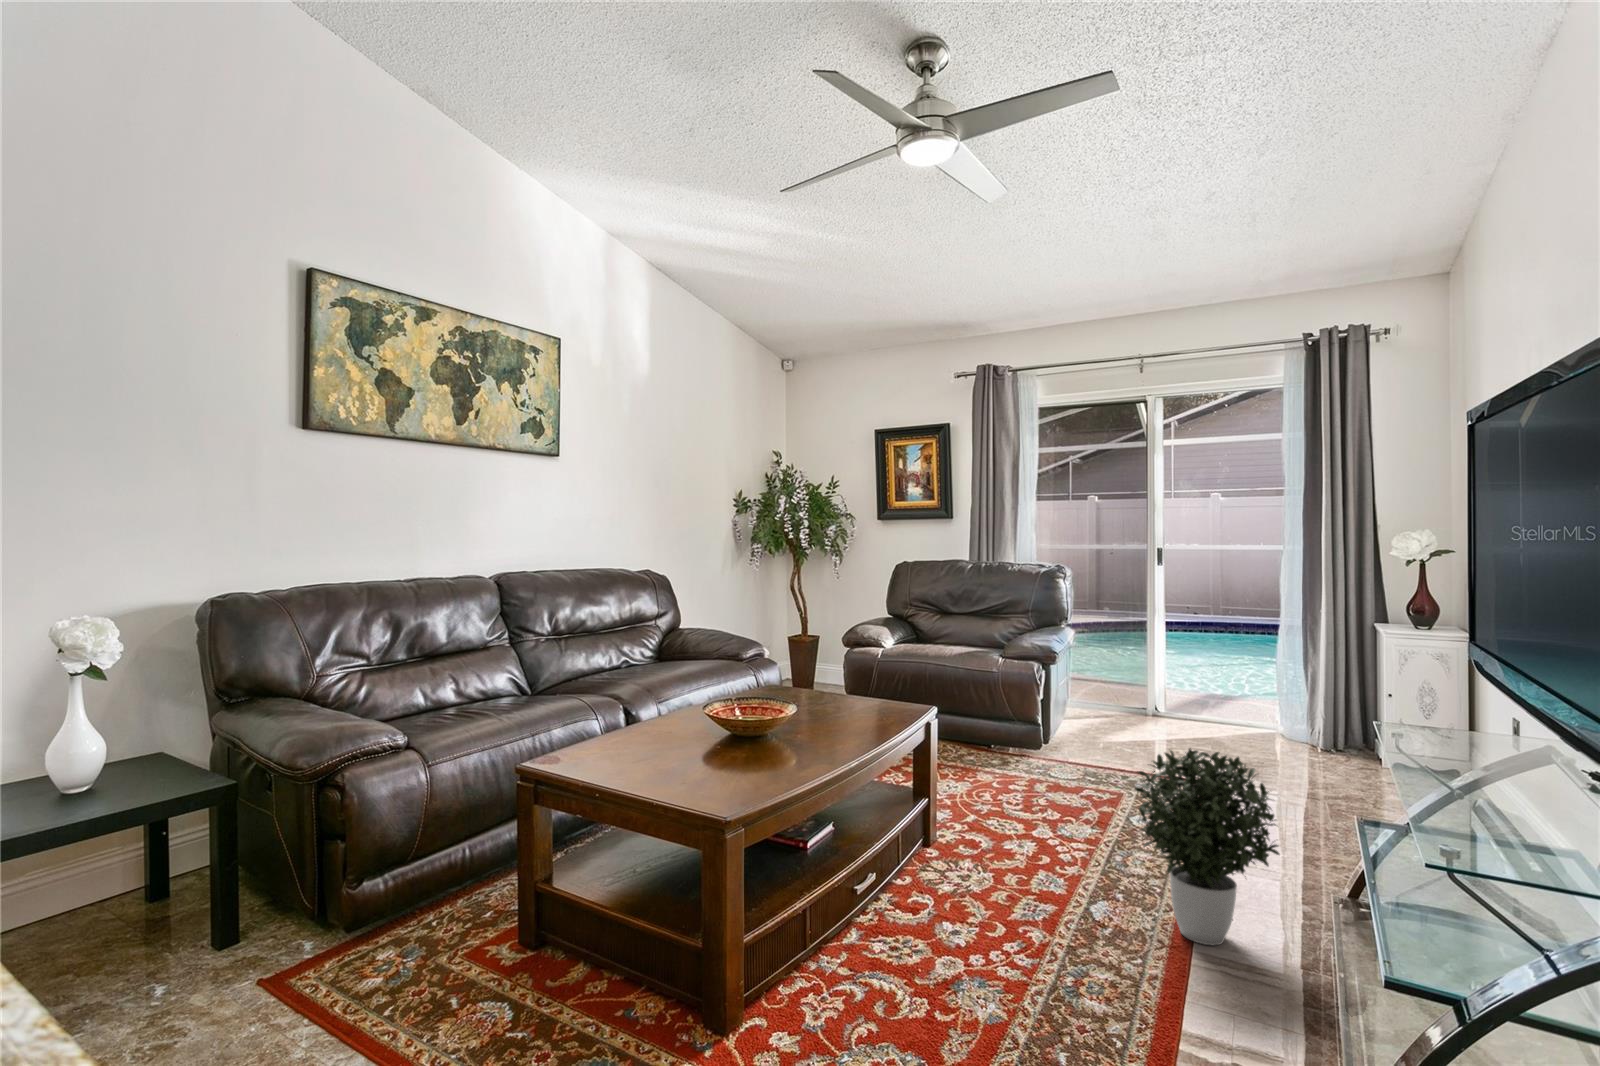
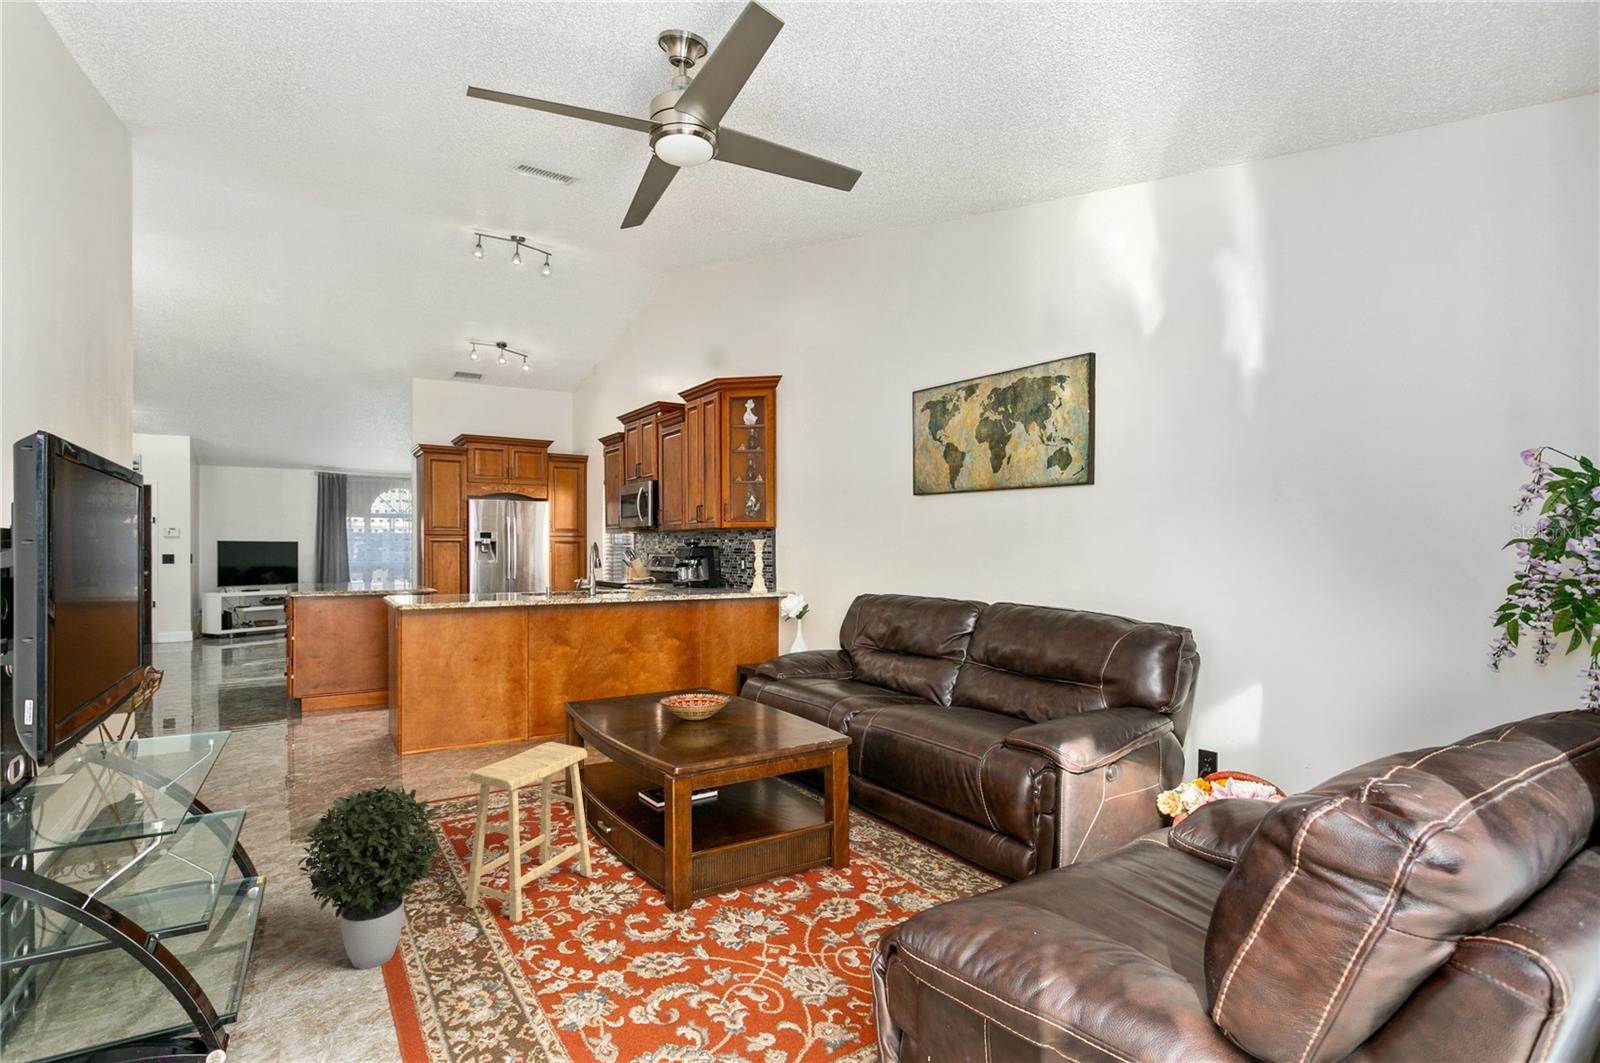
footstool: none [938,742,1082,934] -> present [465,742,592,922]

